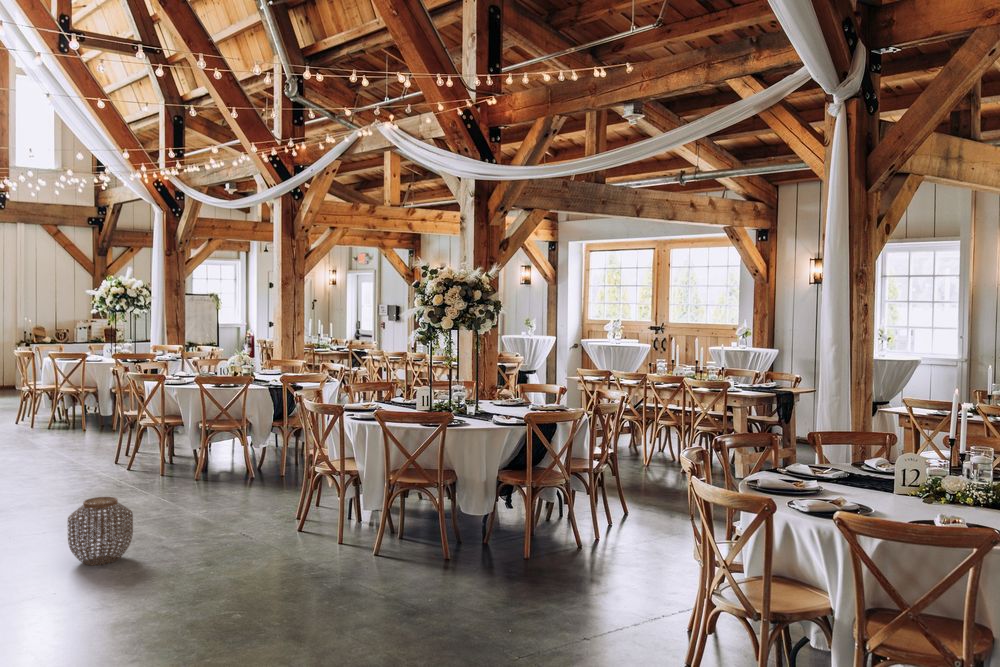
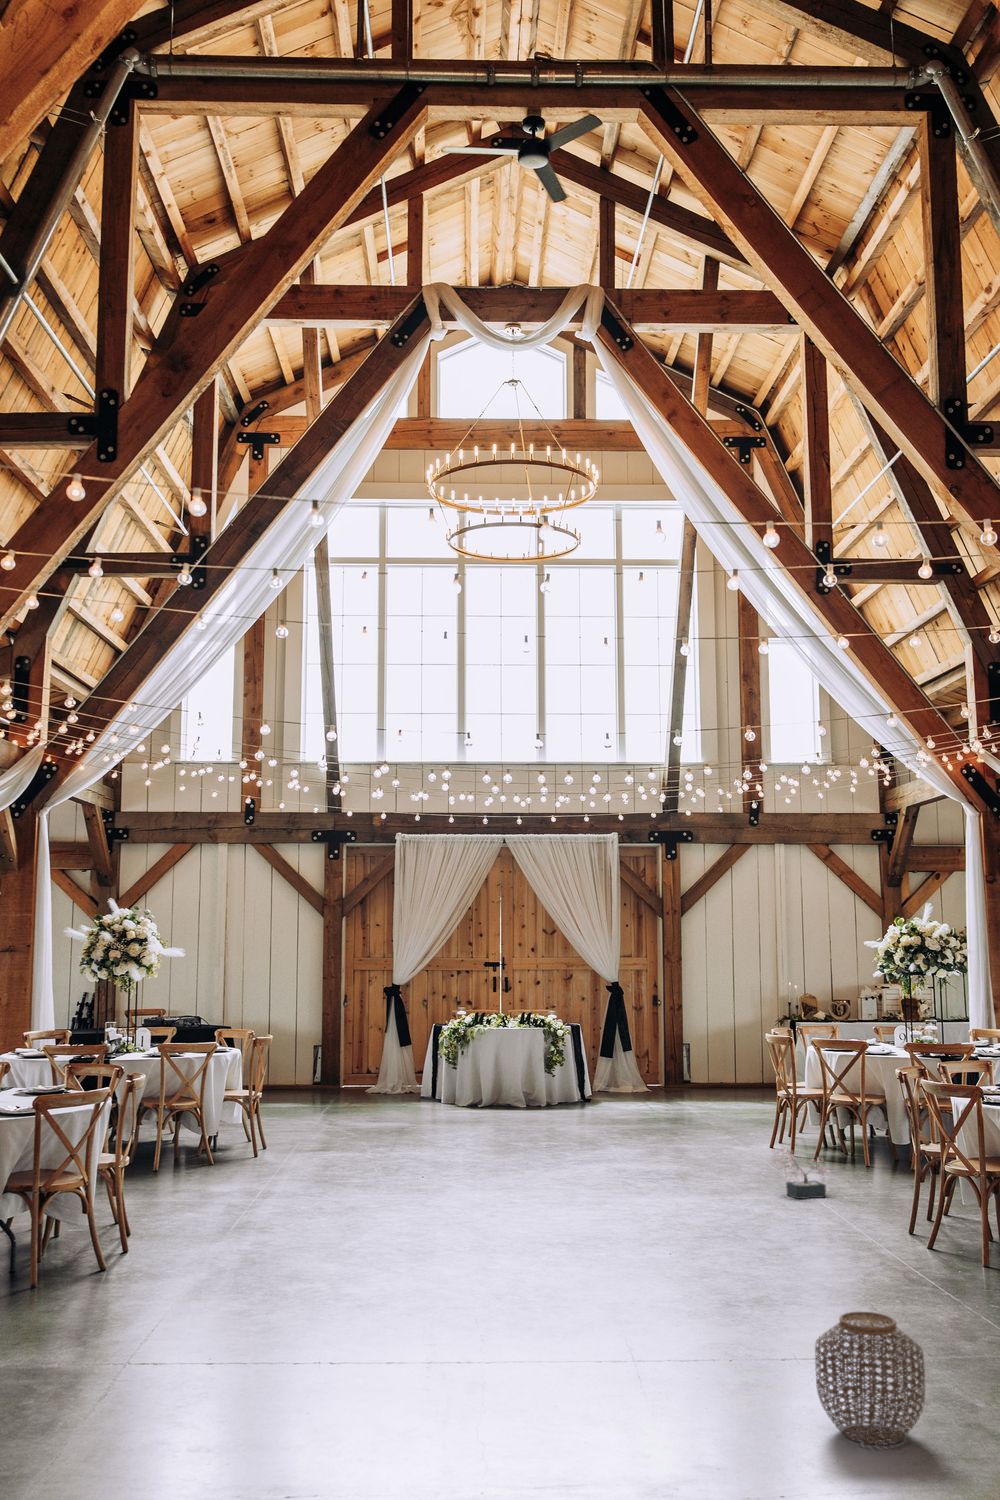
decorative plant: none [23,423,61,453] -> present [776,1149,829,1199]

